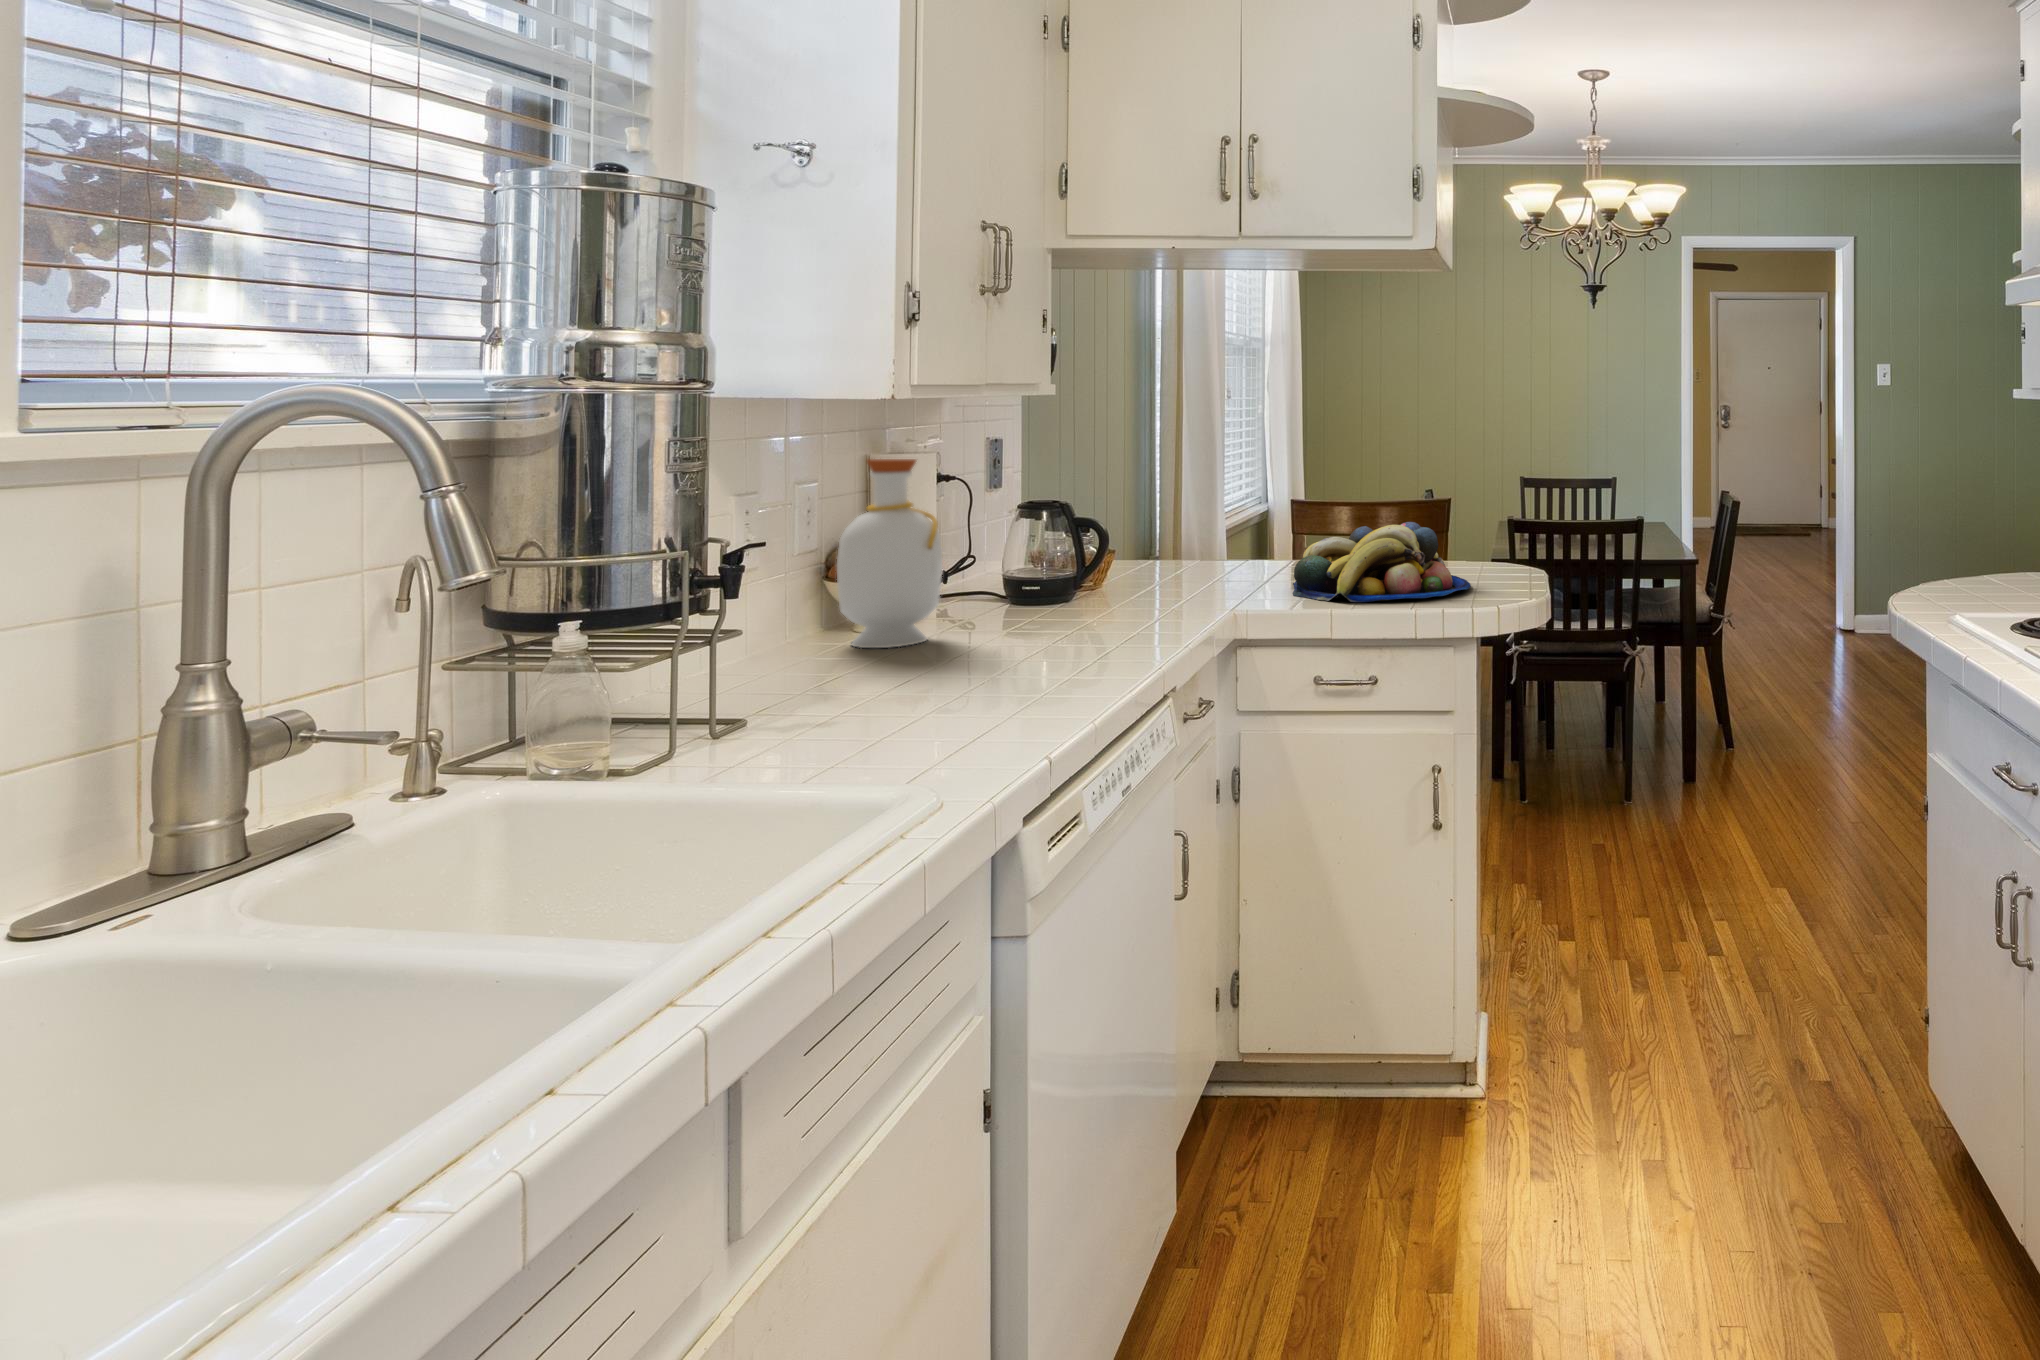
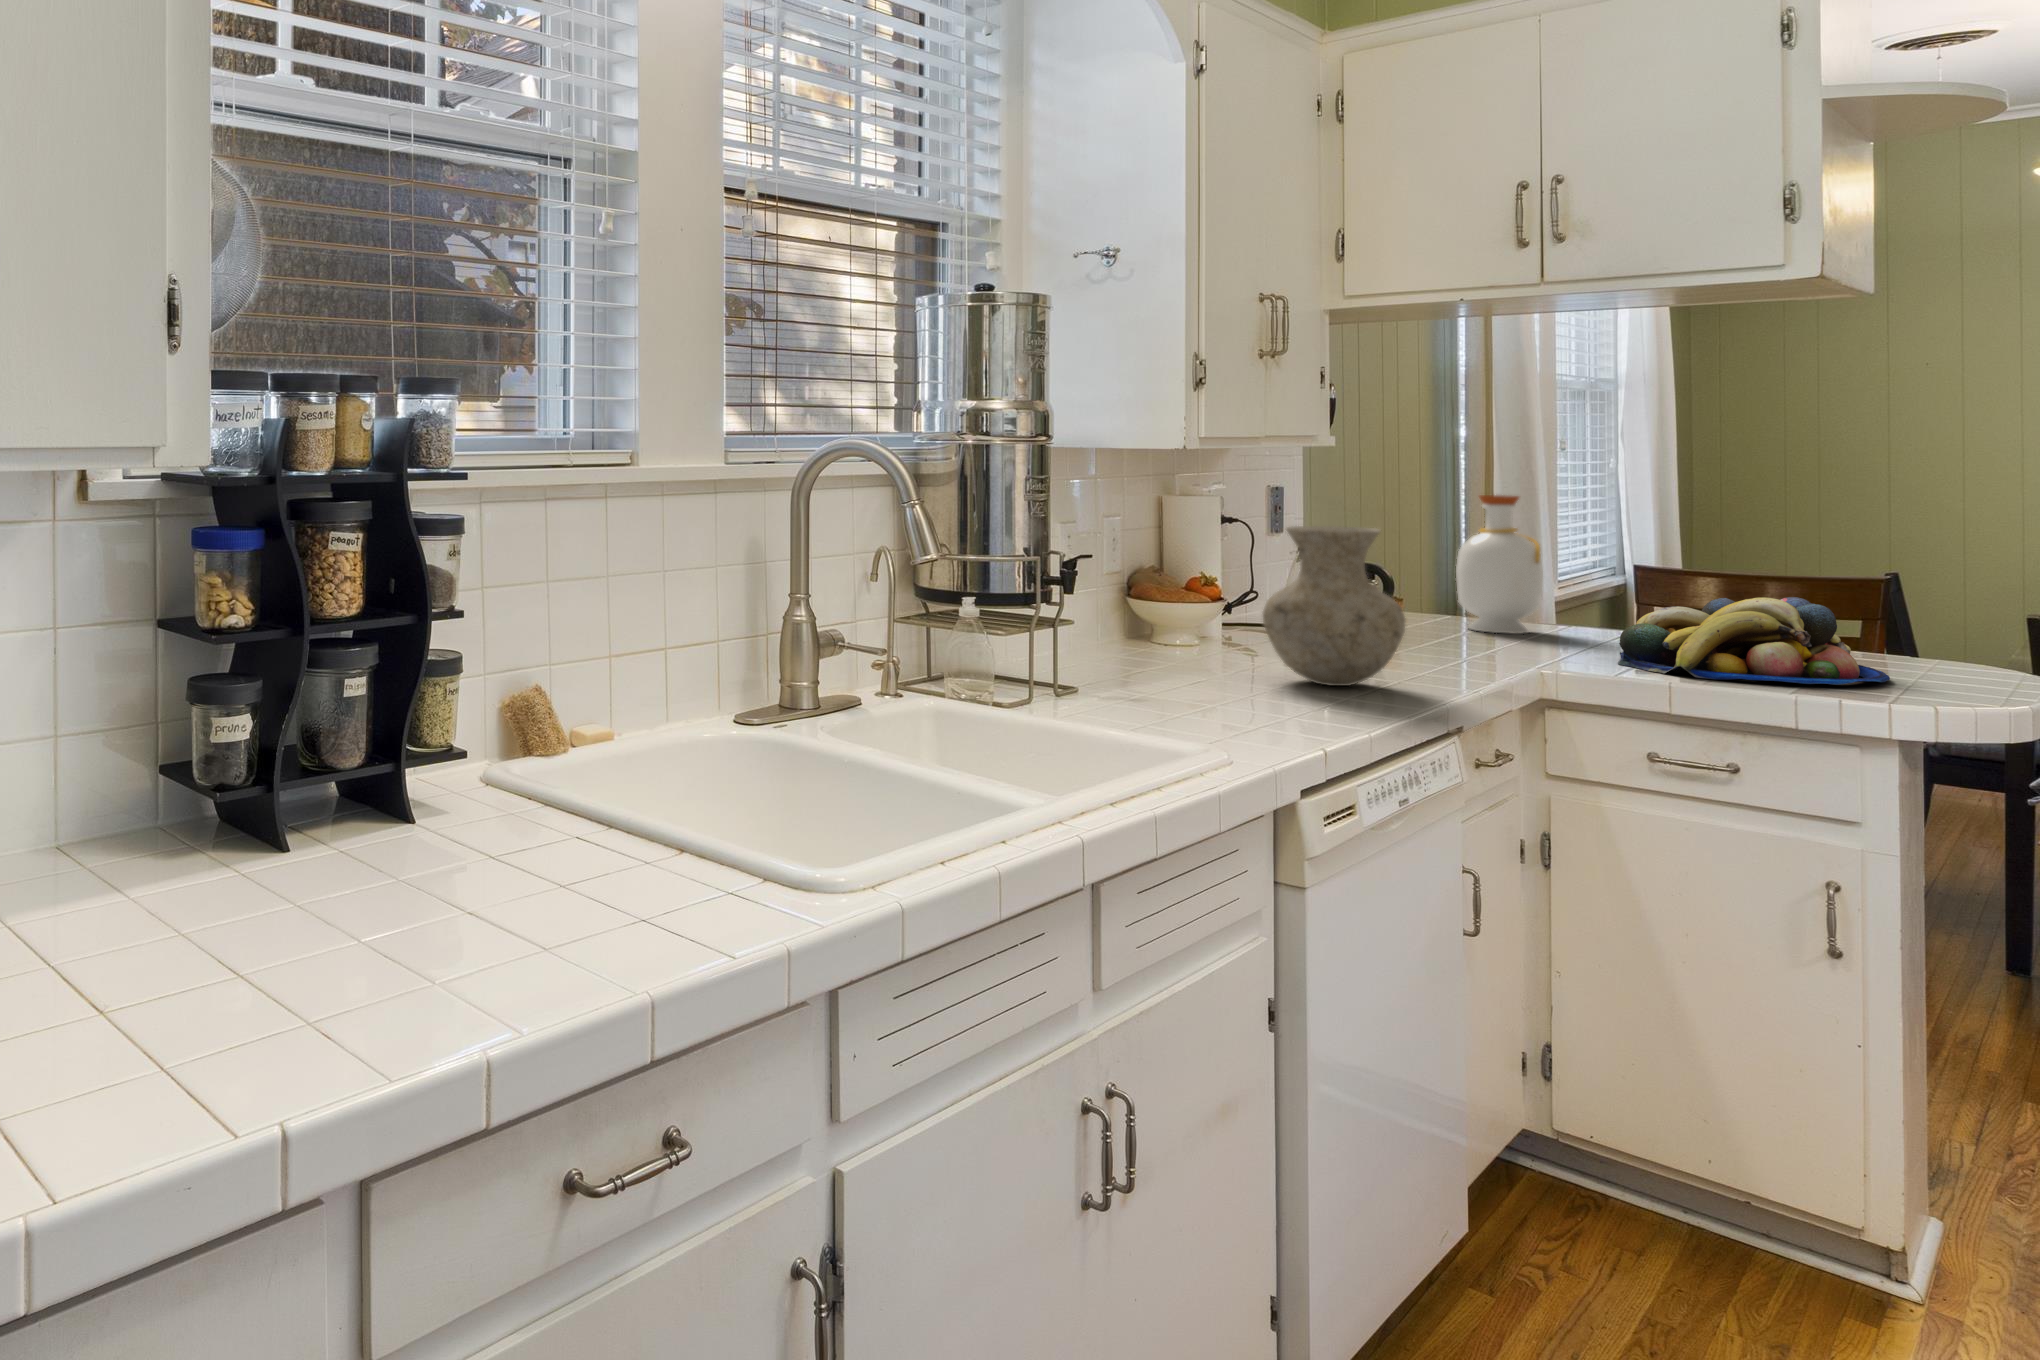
bottle: present [837,459,942,648] -> present [1456,495,1543,634]
vase: none [982,482,1127,662] -> present [1262,526,1406,686]

